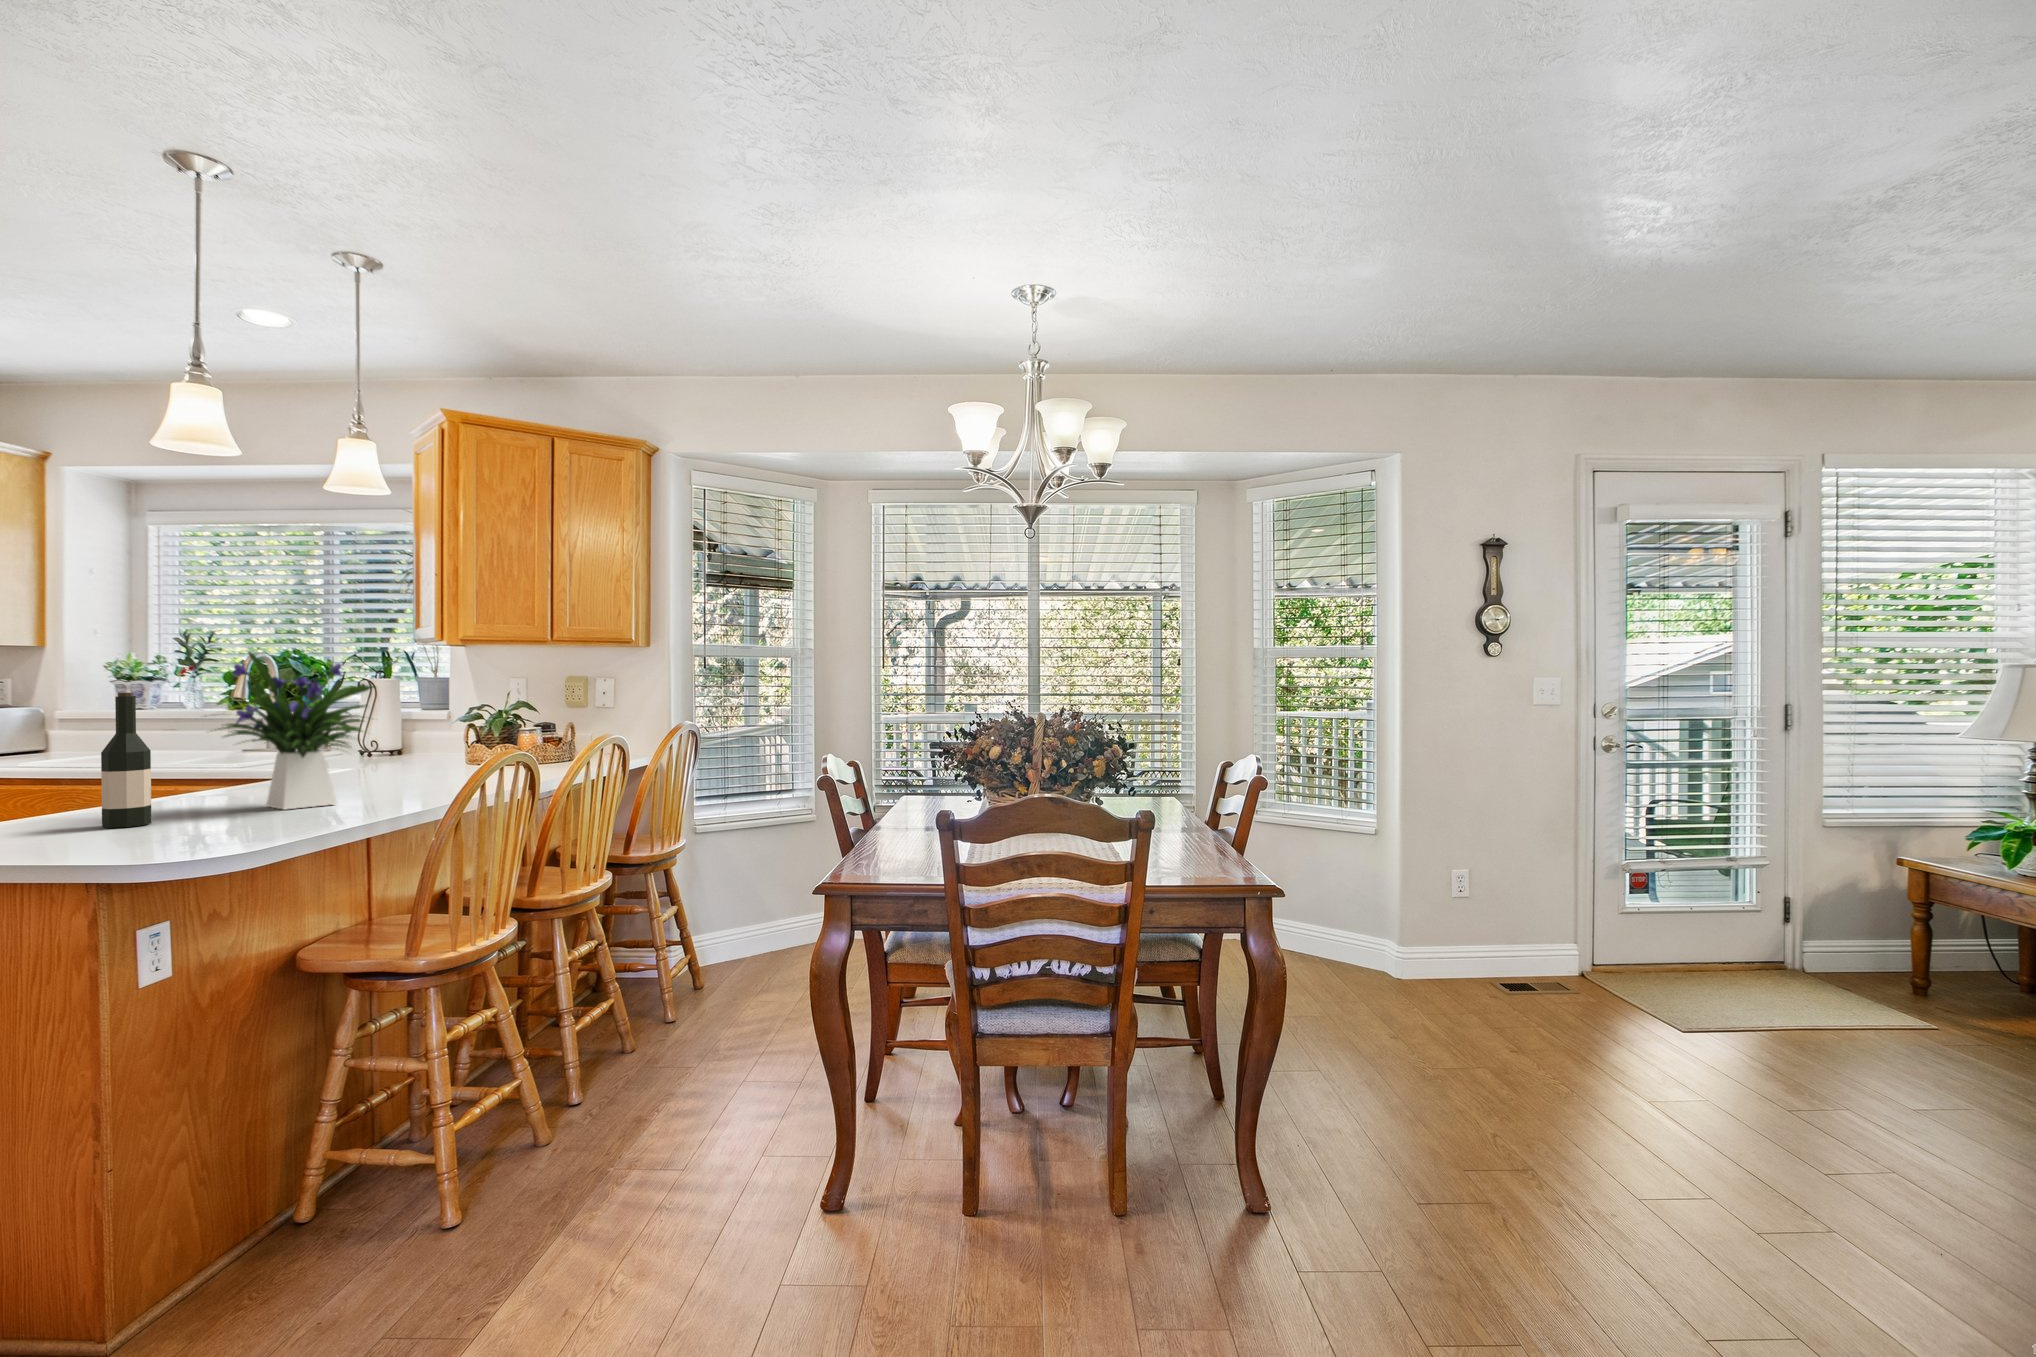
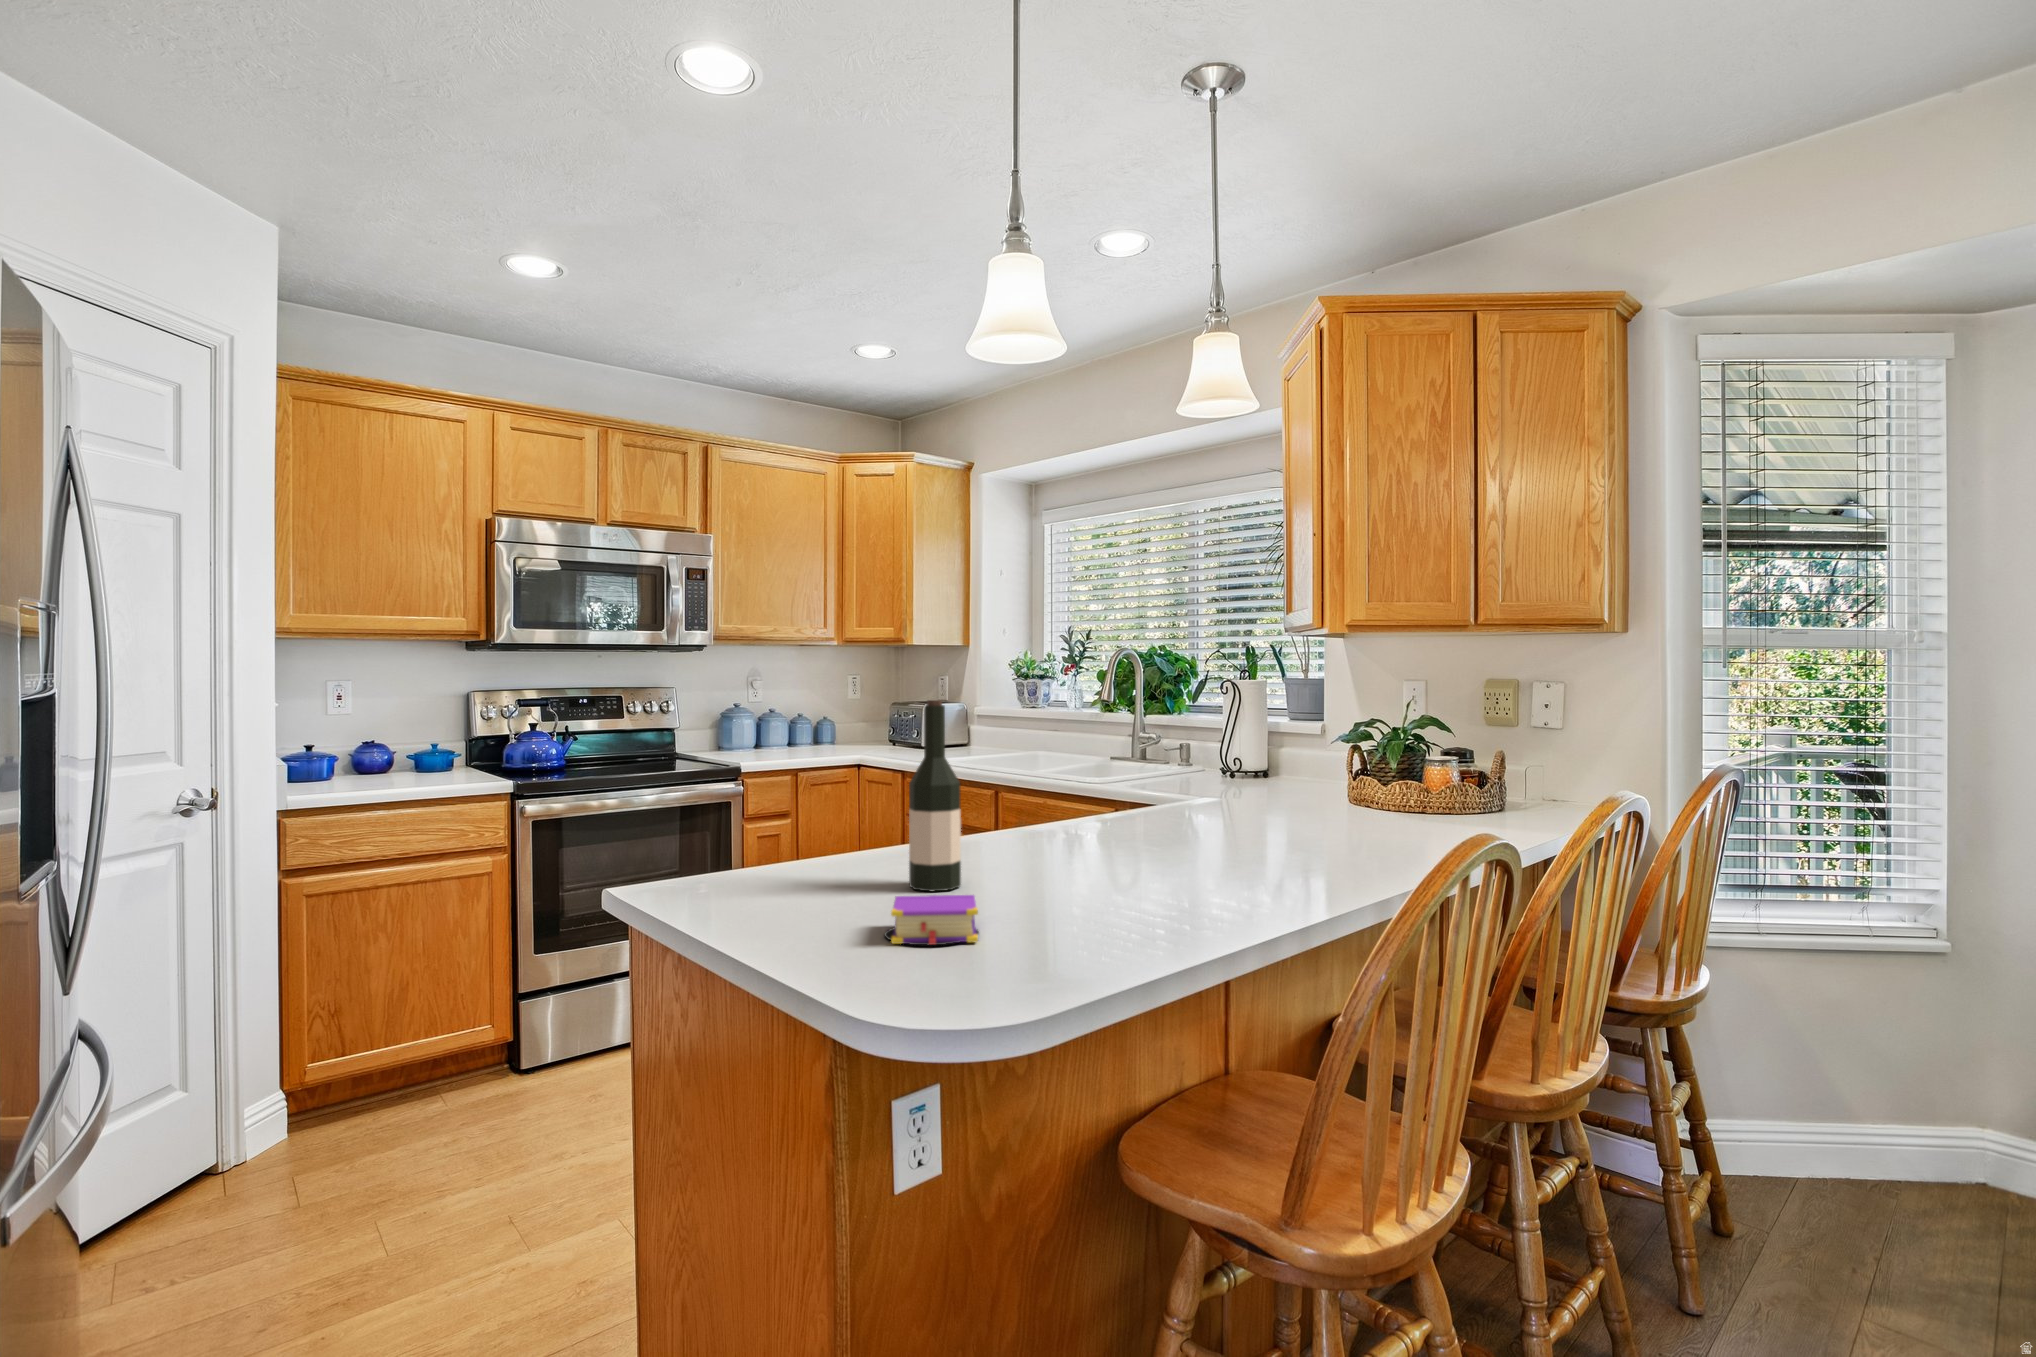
flower arrangement: present [205,652,374,809] -> none [1024,640,1241,880]
book: none [71,815,230,850] -> present [885,895,979,945]

